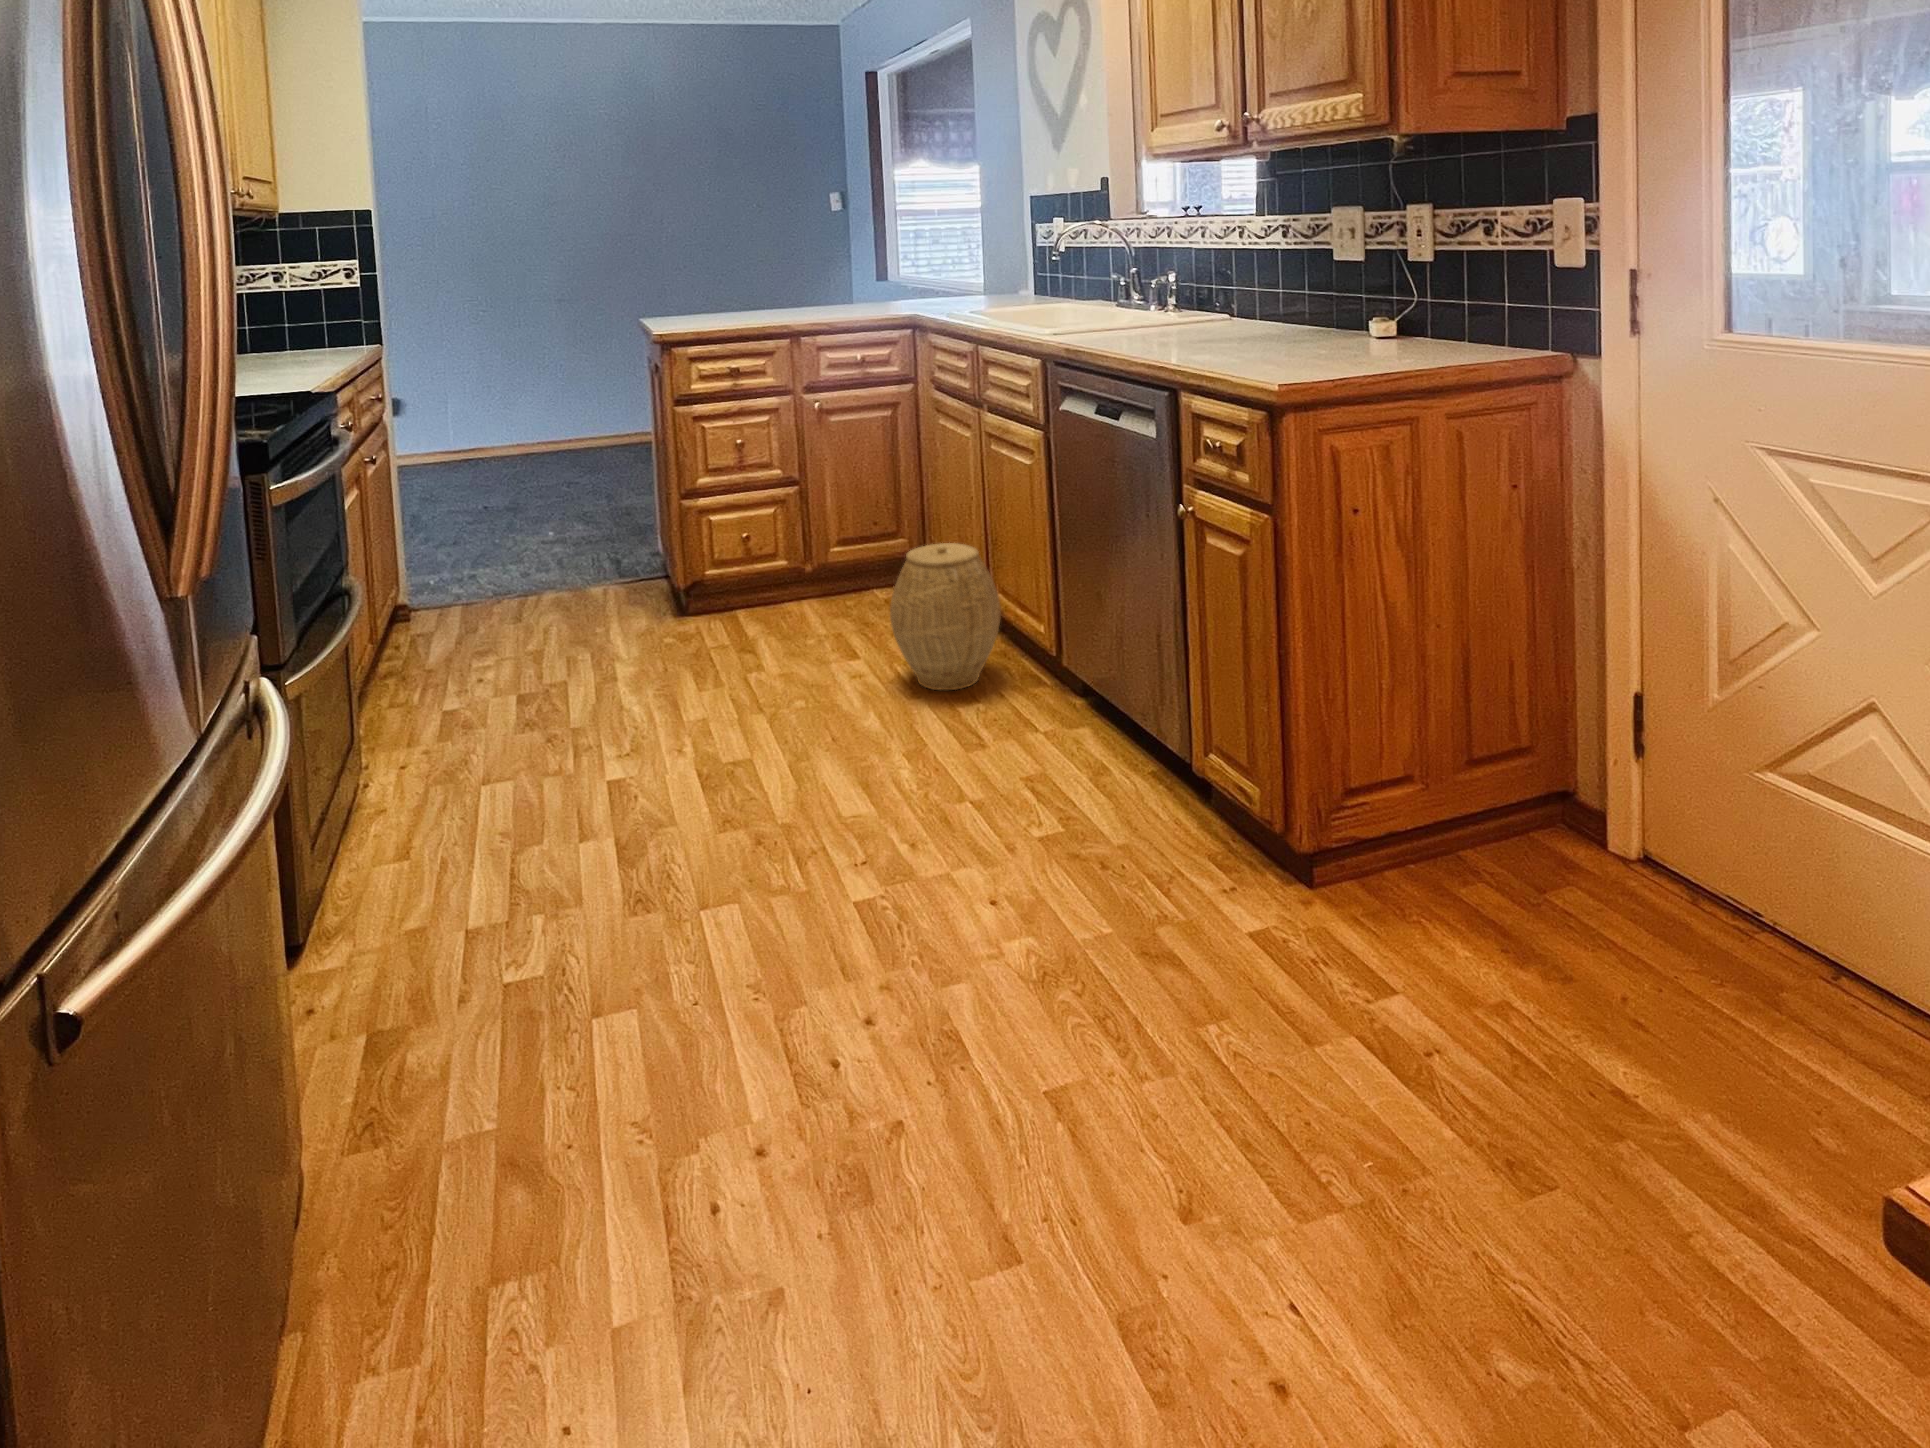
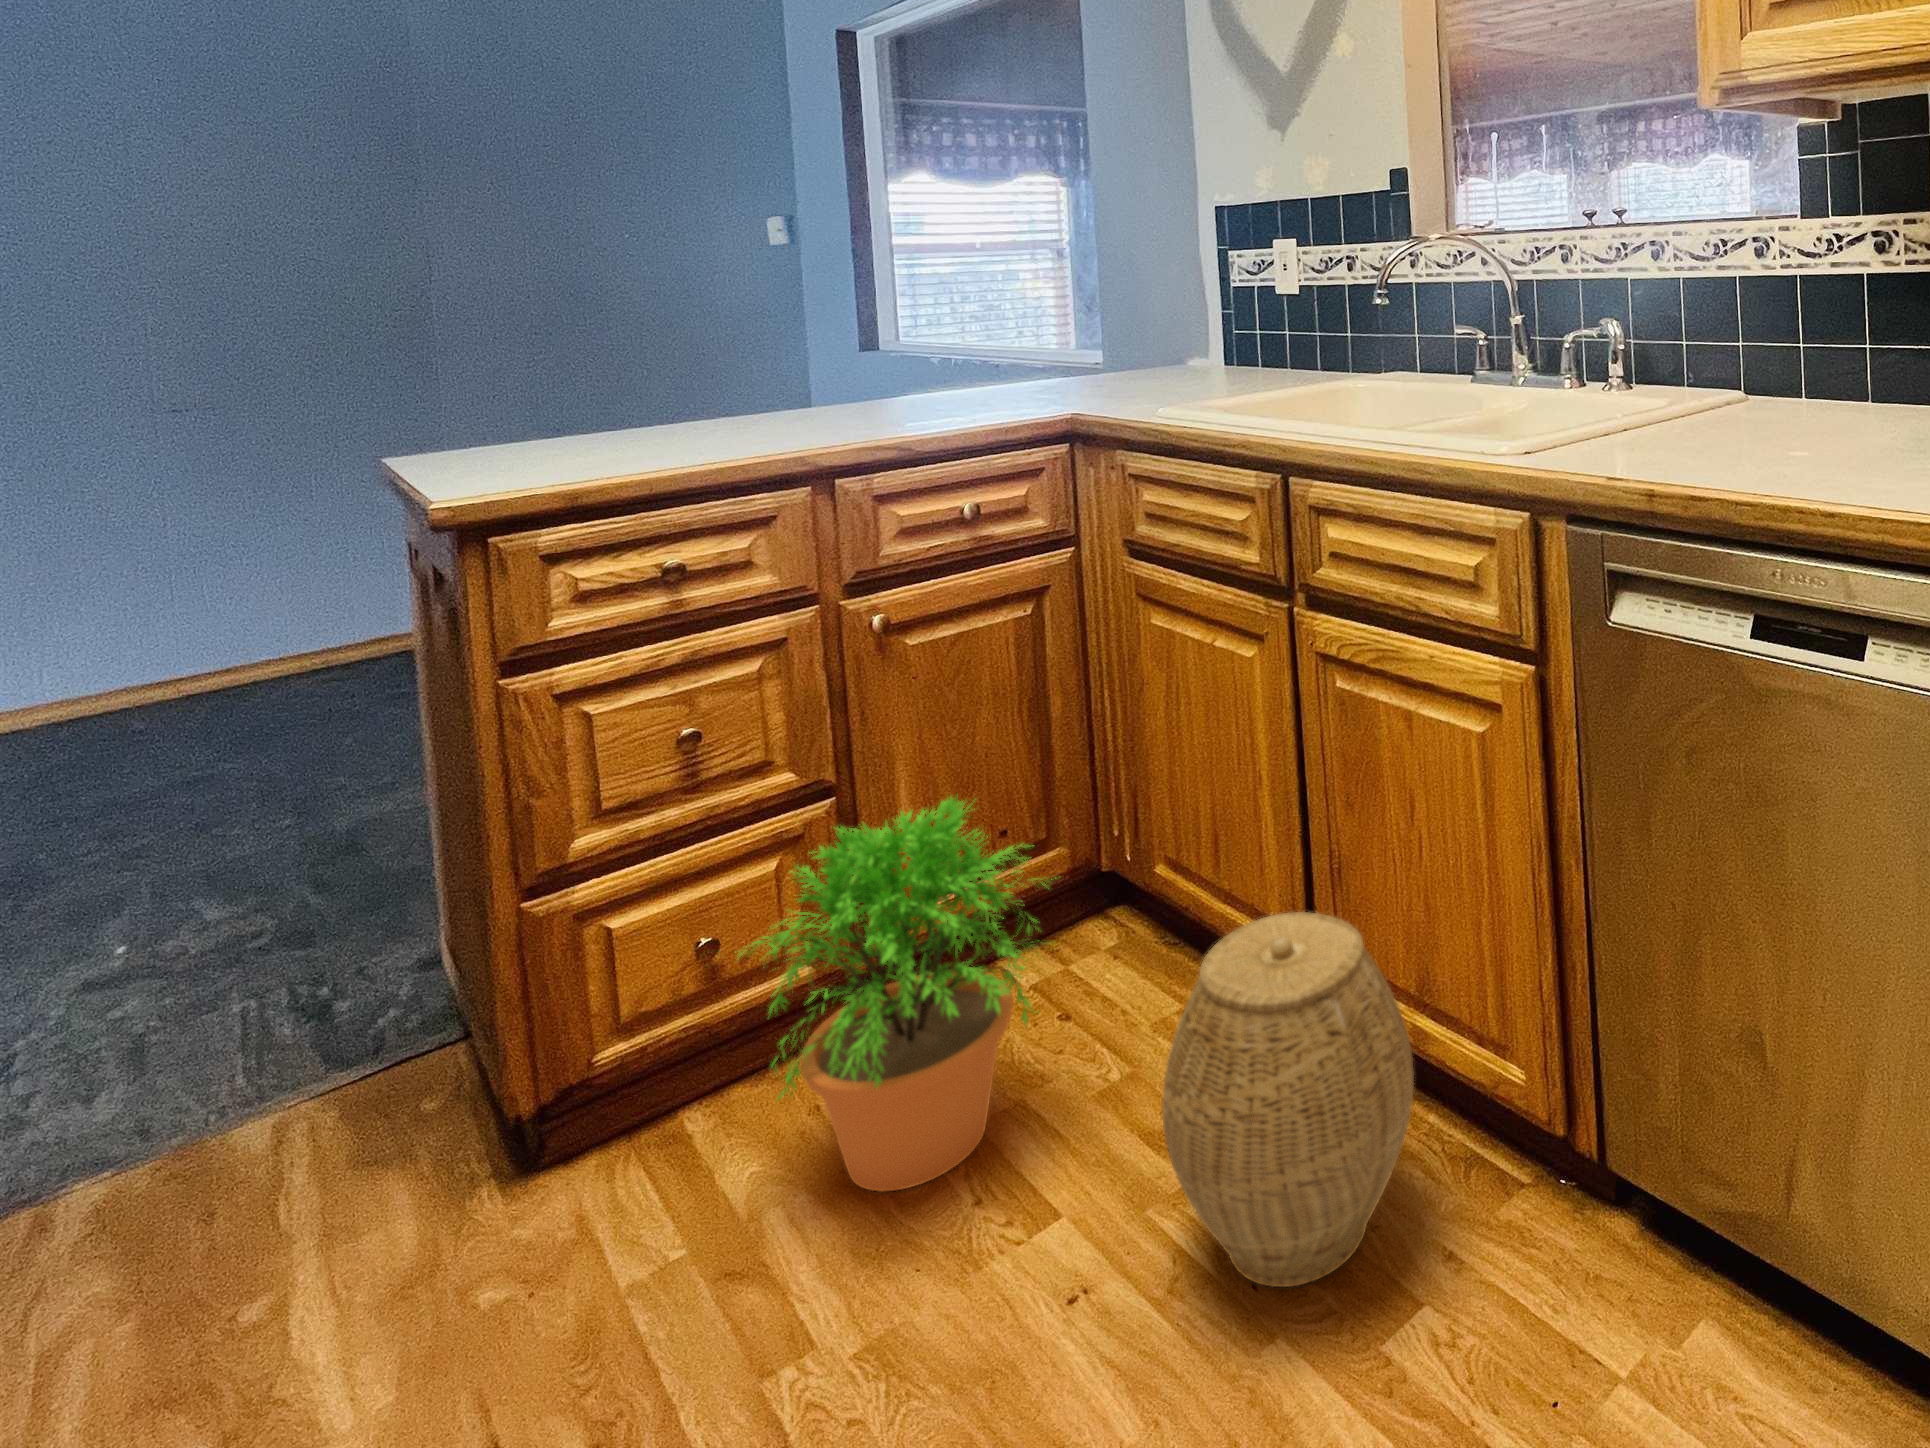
potted plant: none [749,480,877,642] -> present [746,794,1049,1191]

